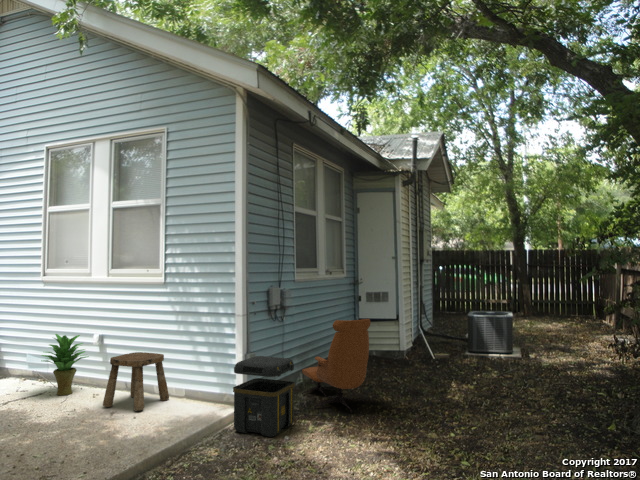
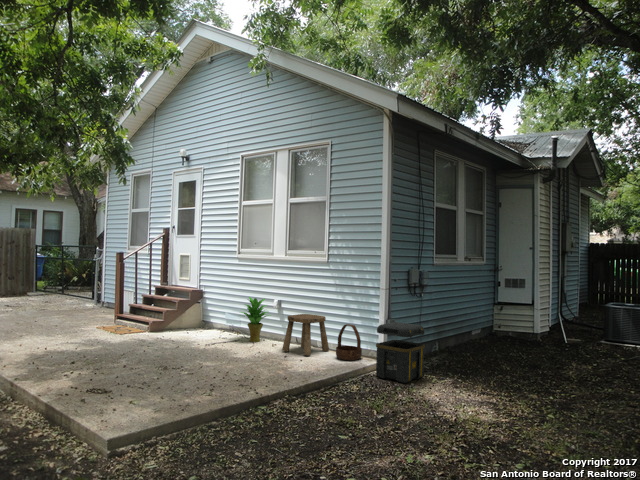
lounge chair: present [302,319,371,413] -> none [436,298,493,375]
basket: none [179,363,214,412] -> present [336,324,362,360]

